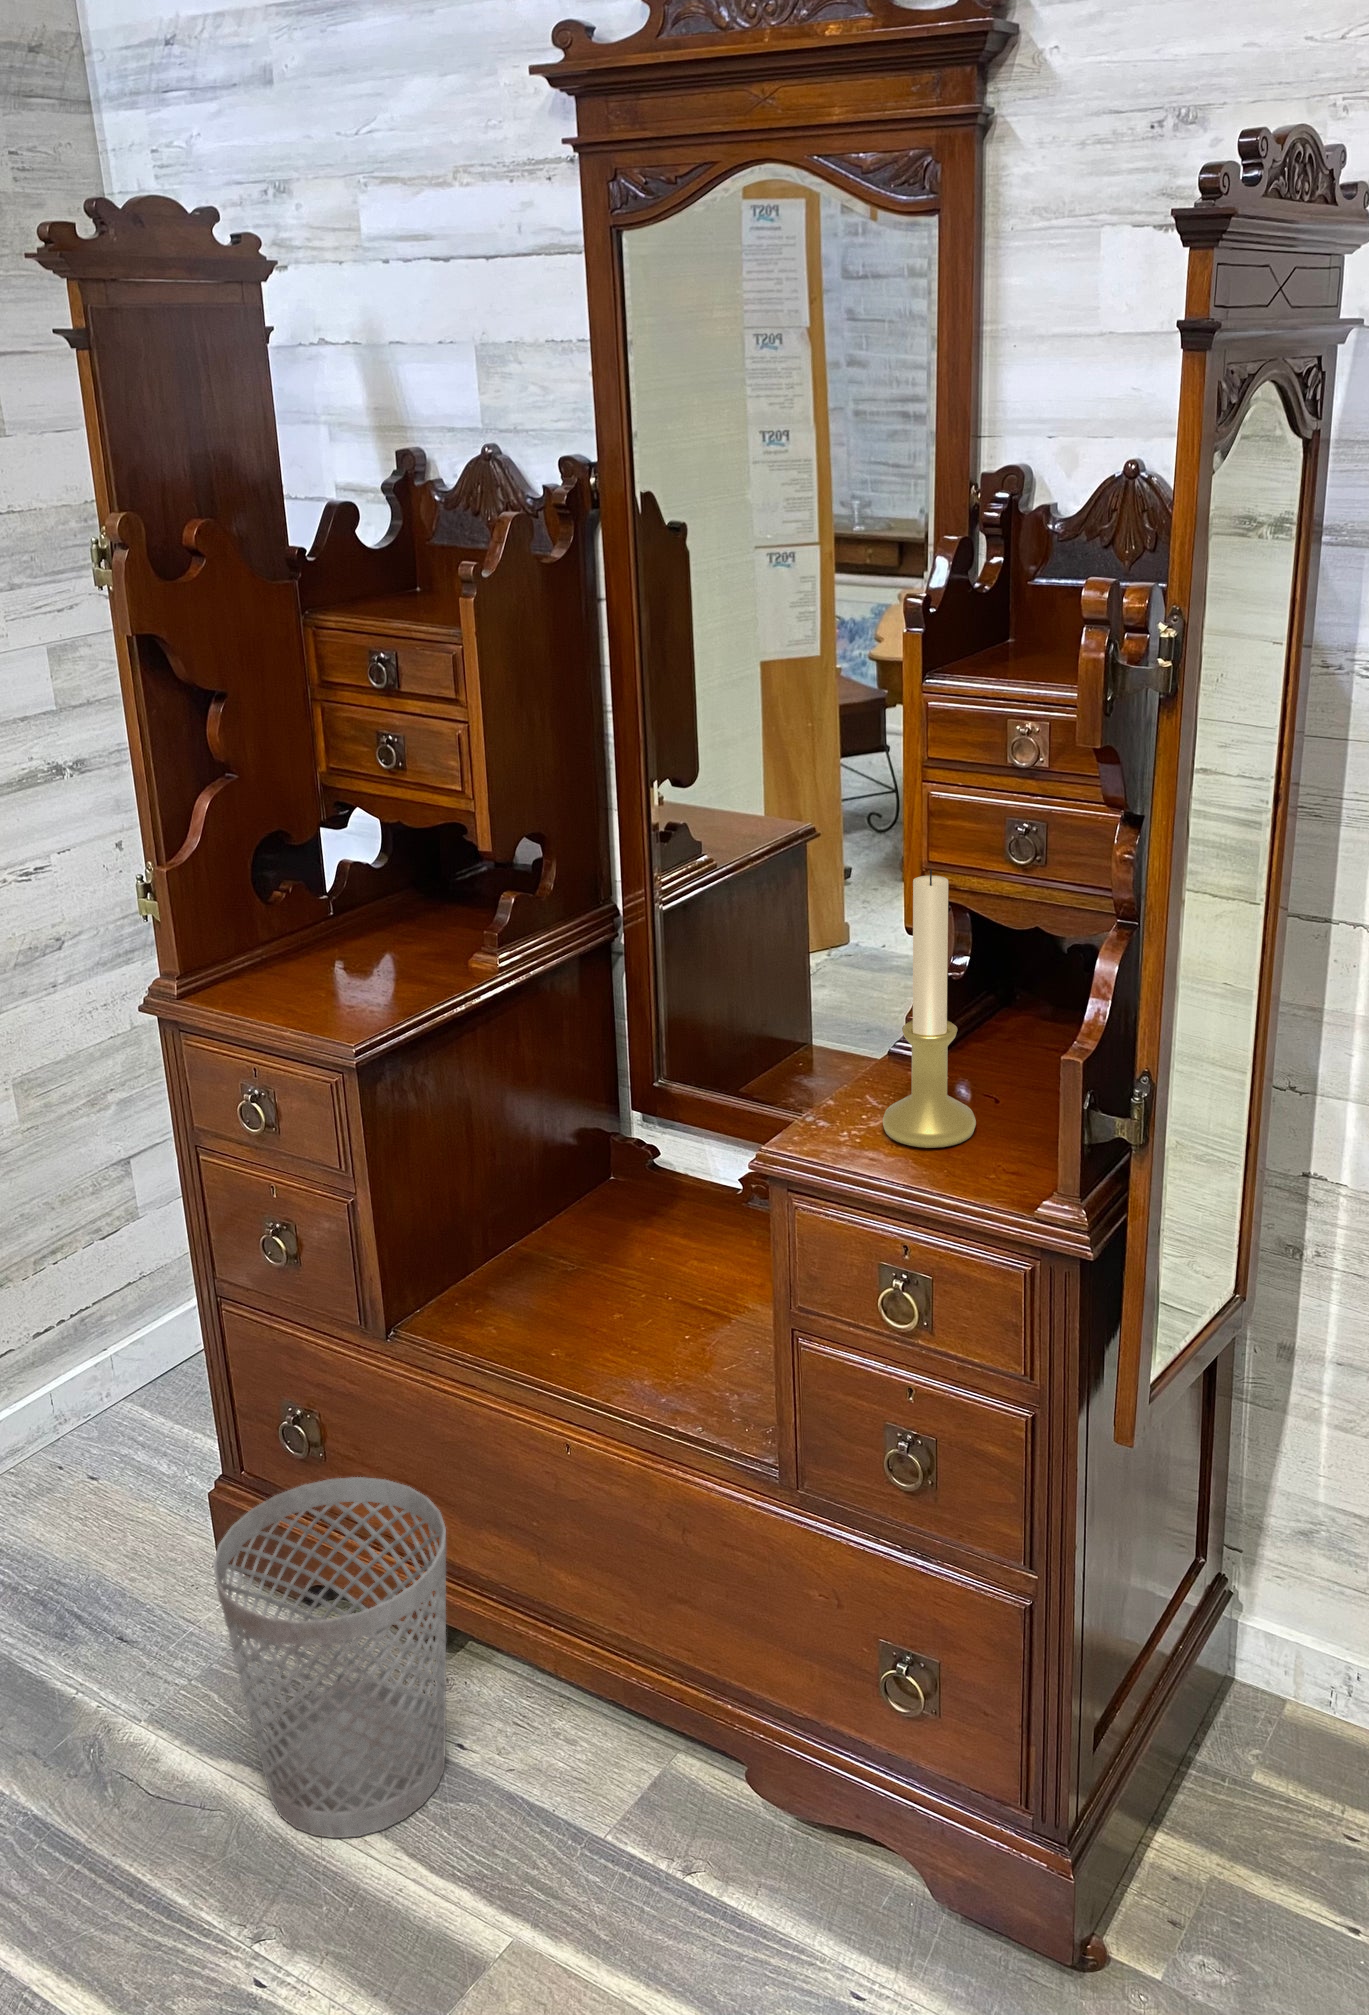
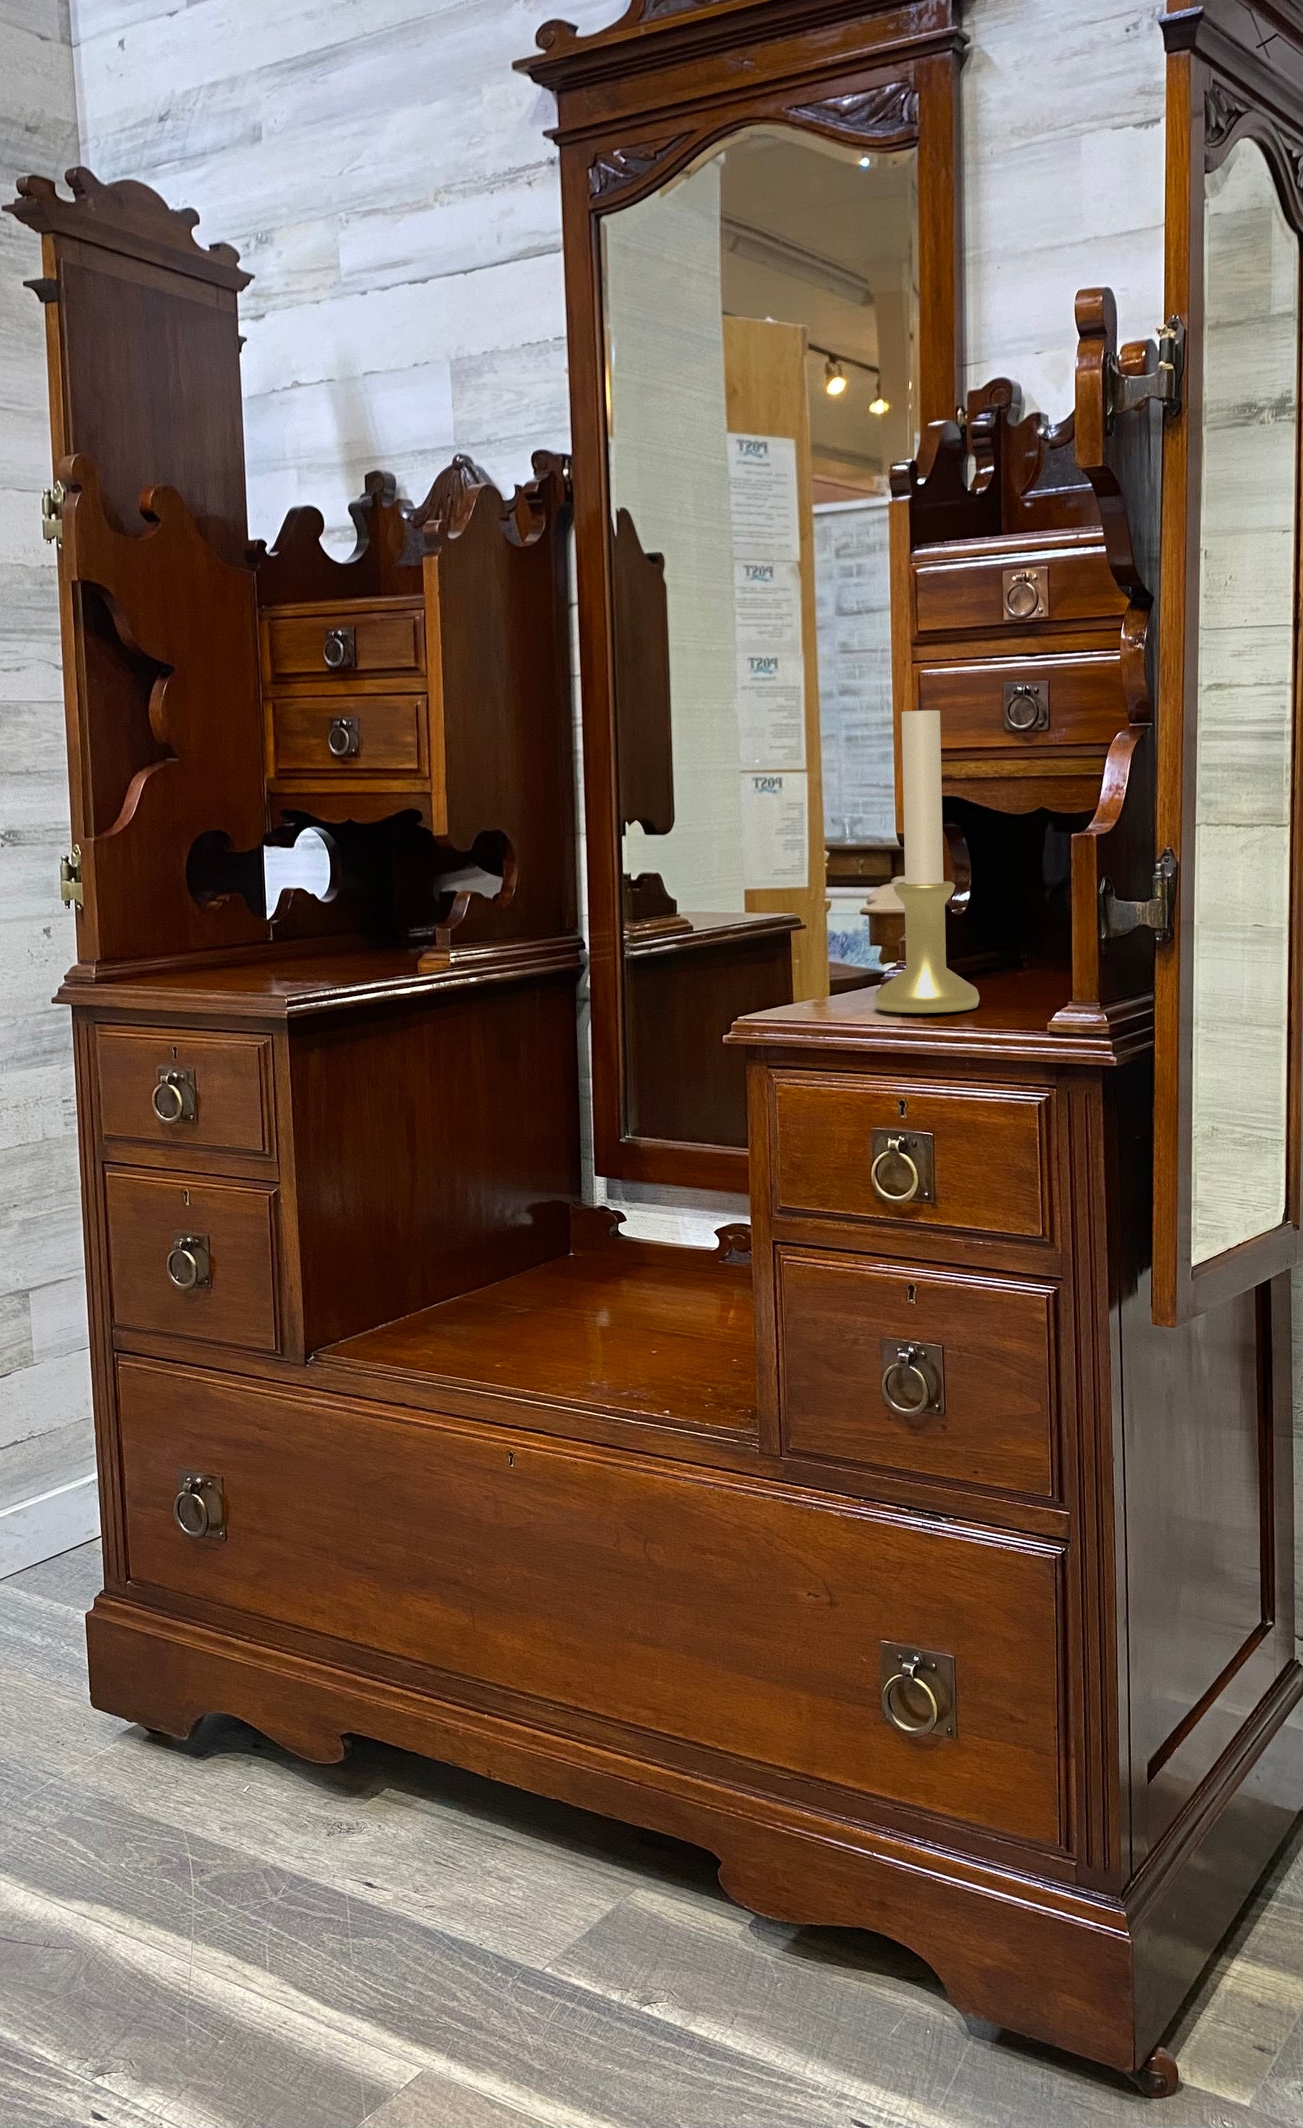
wastebasket: present [213,1477,446,1838] -> none [81,1530,363,1970]

